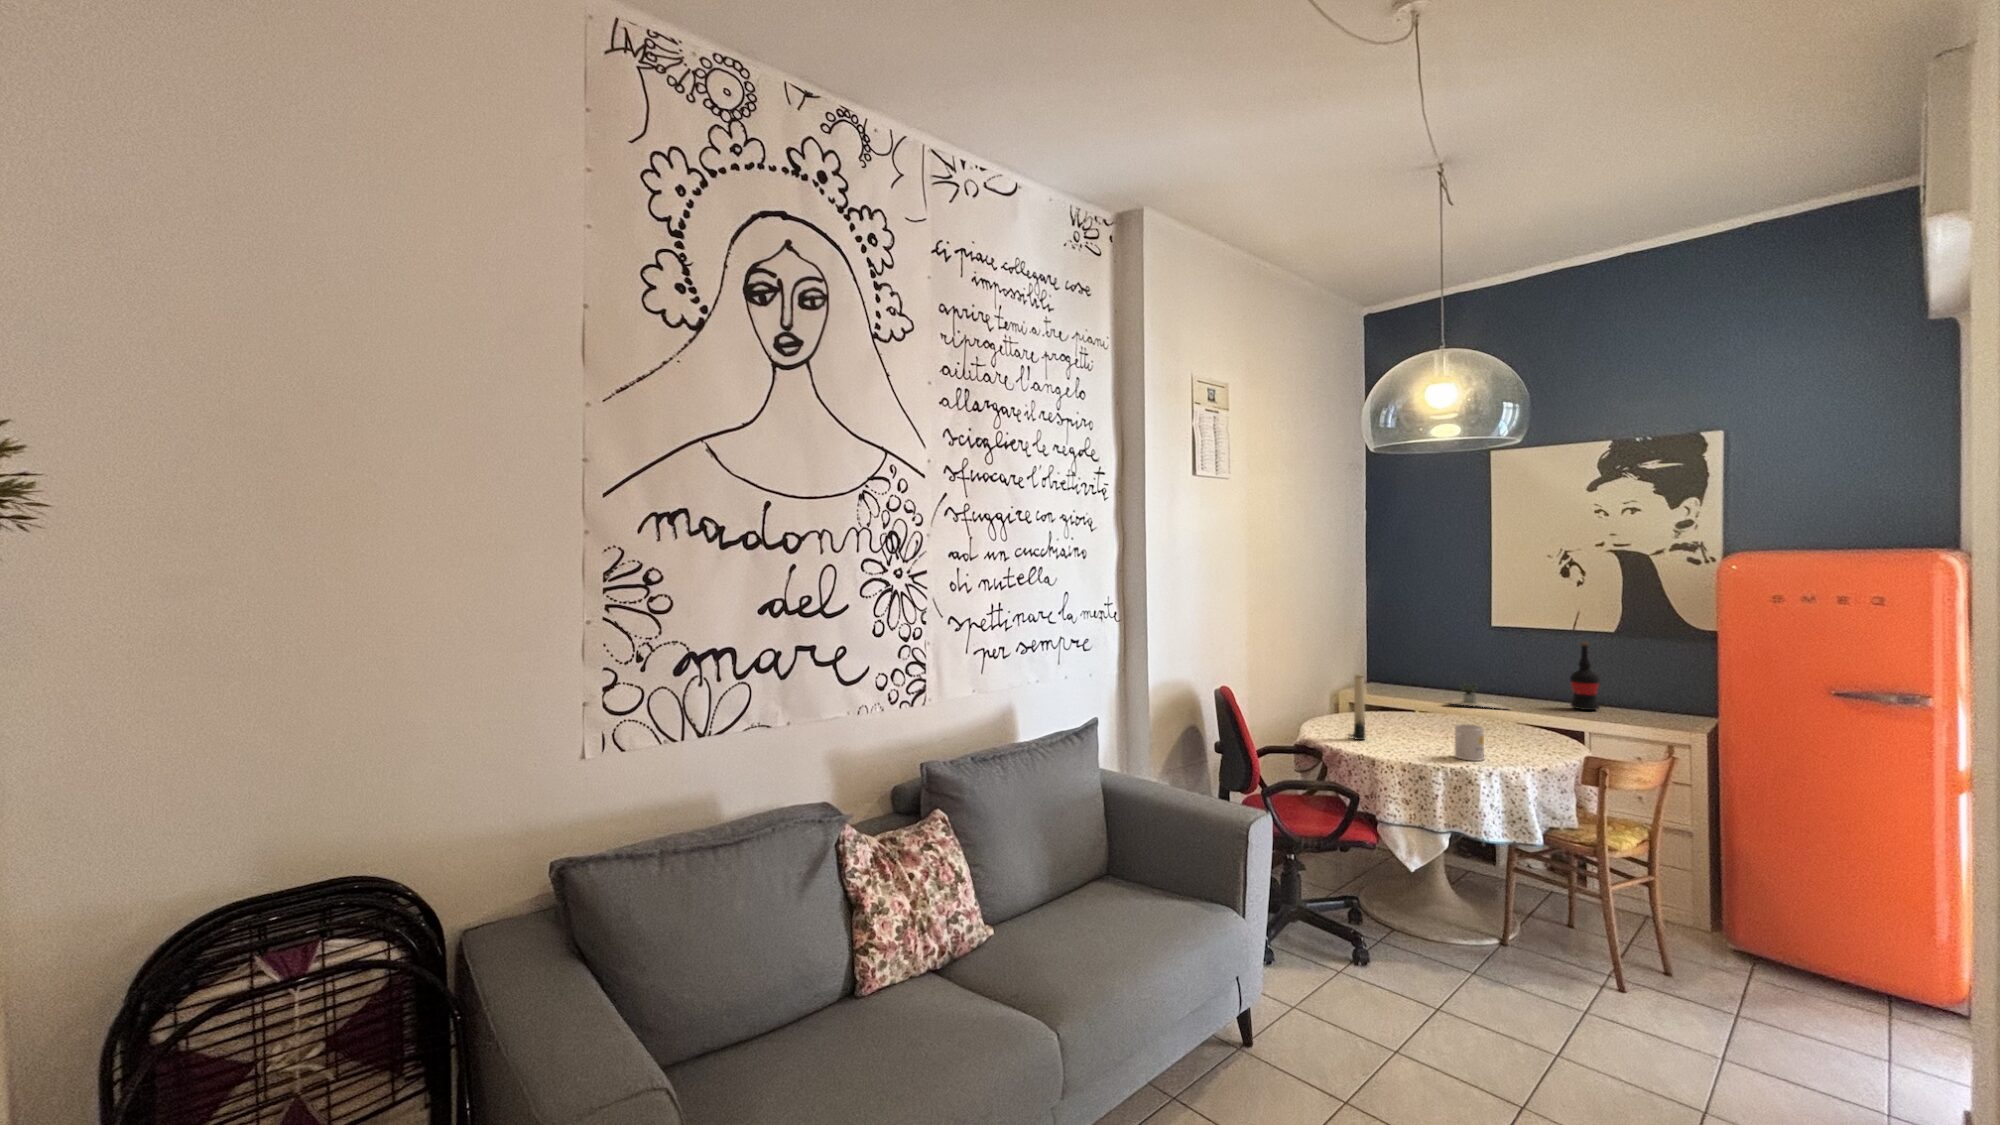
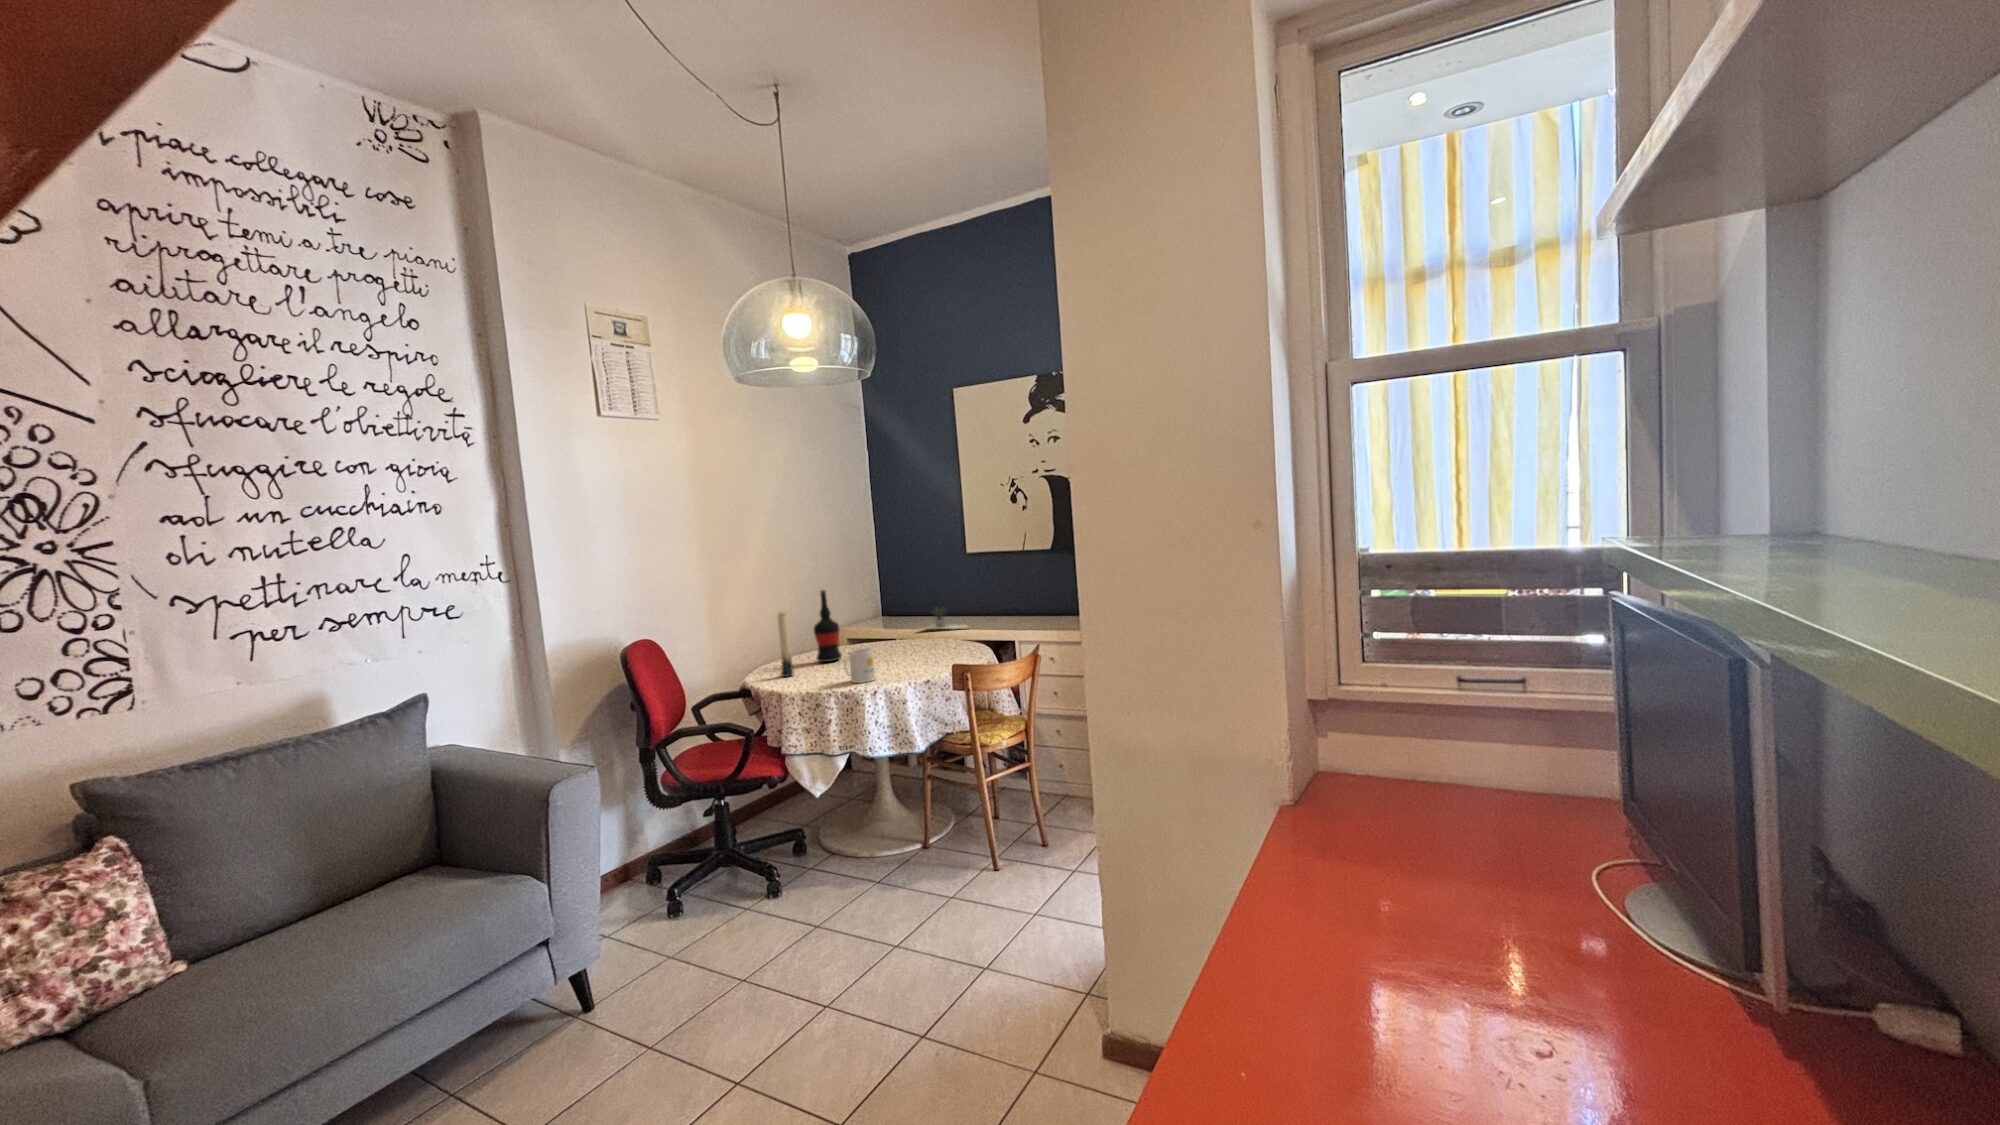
wine bottle: present [1570,642,1600,710] -> present [814,590,842,662]

